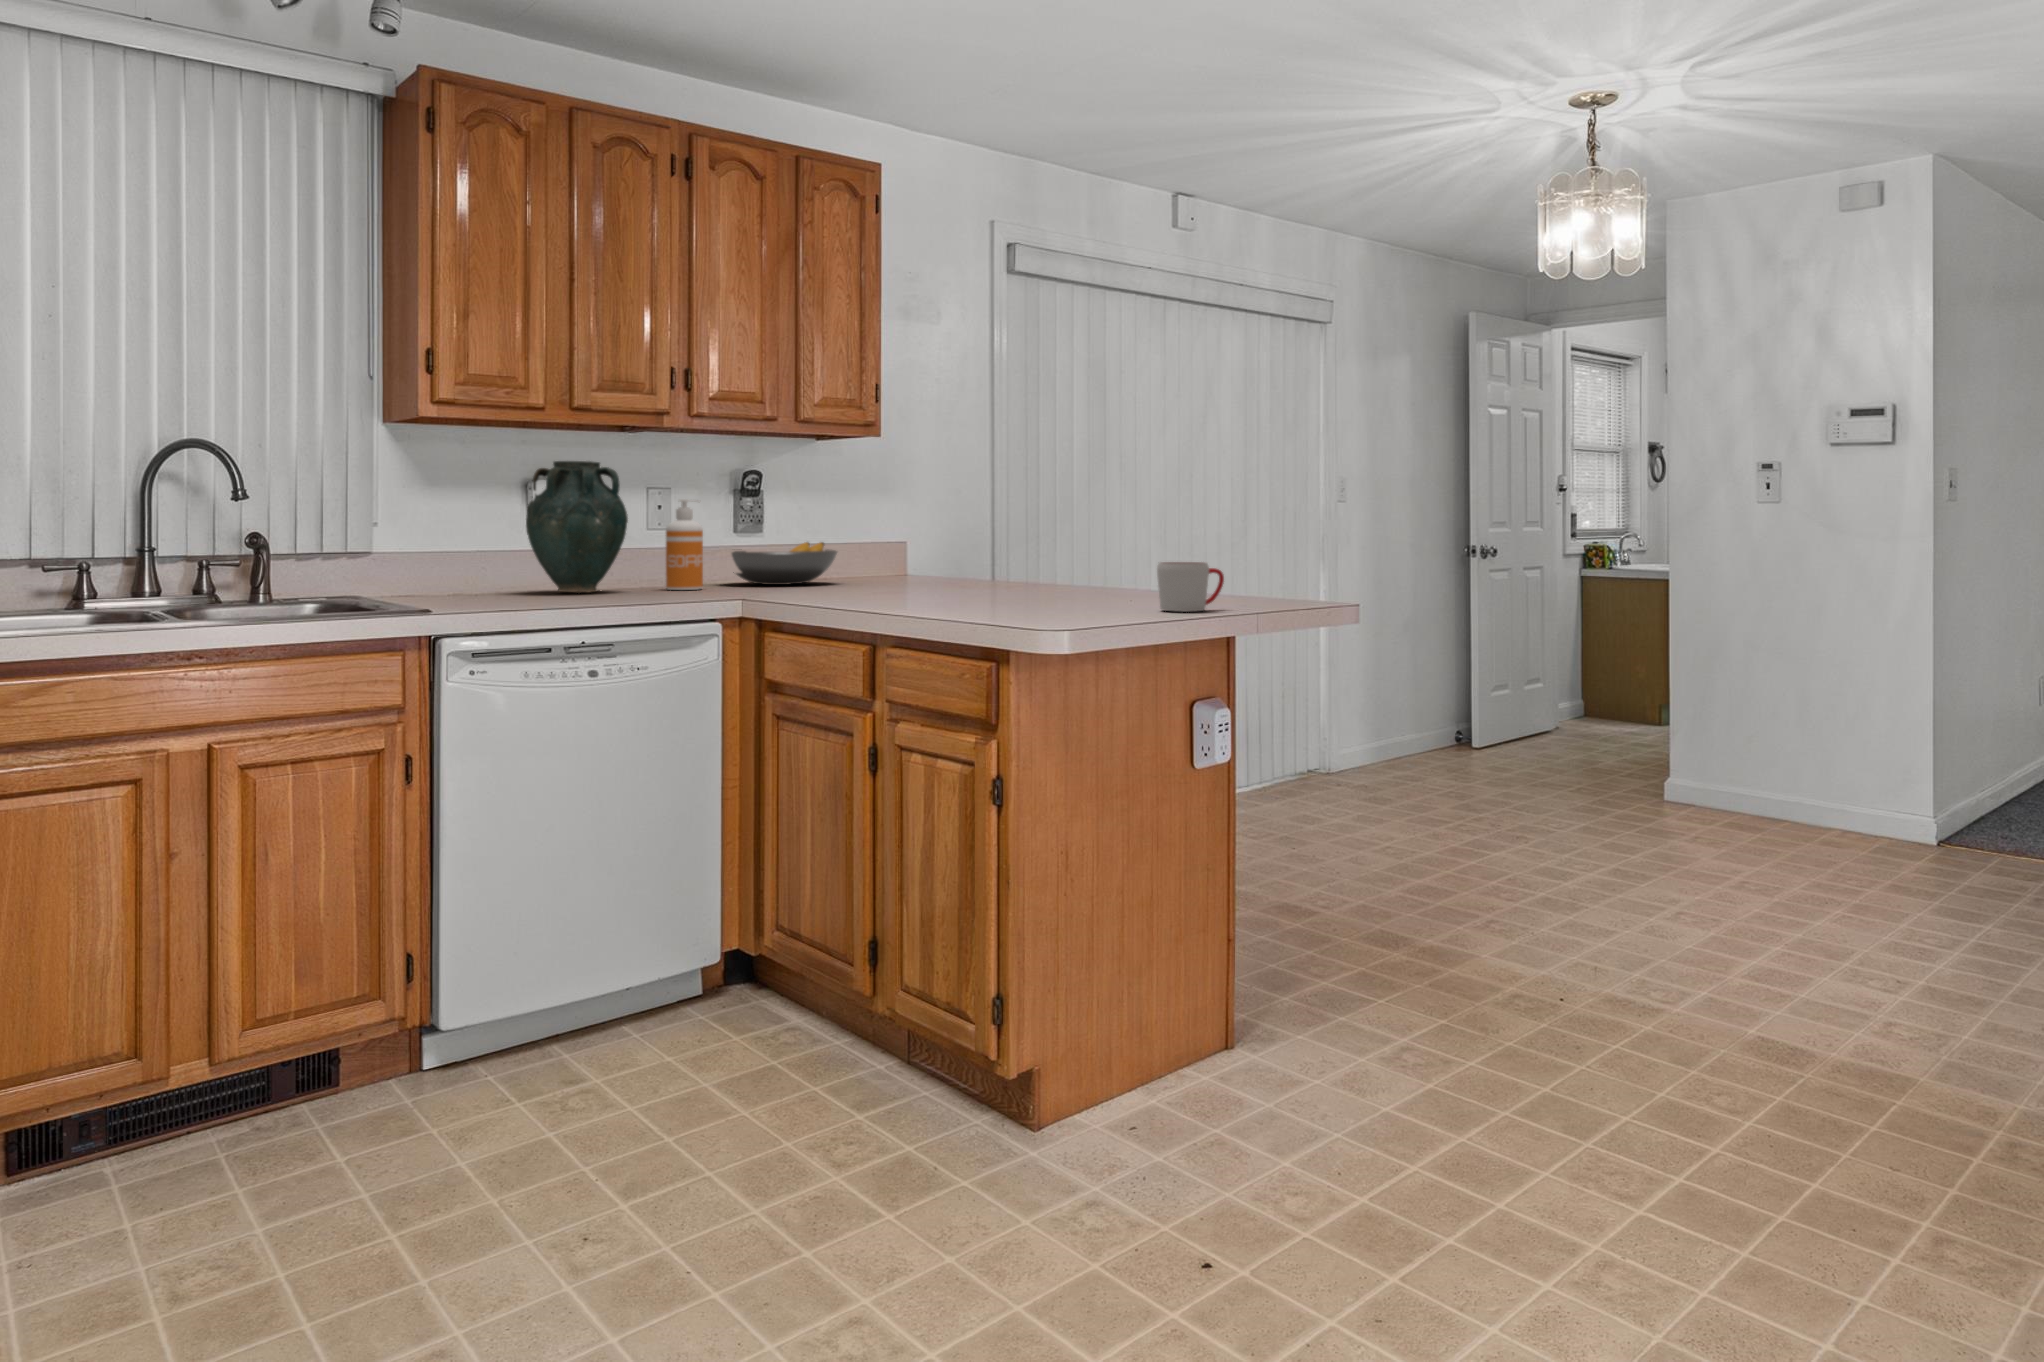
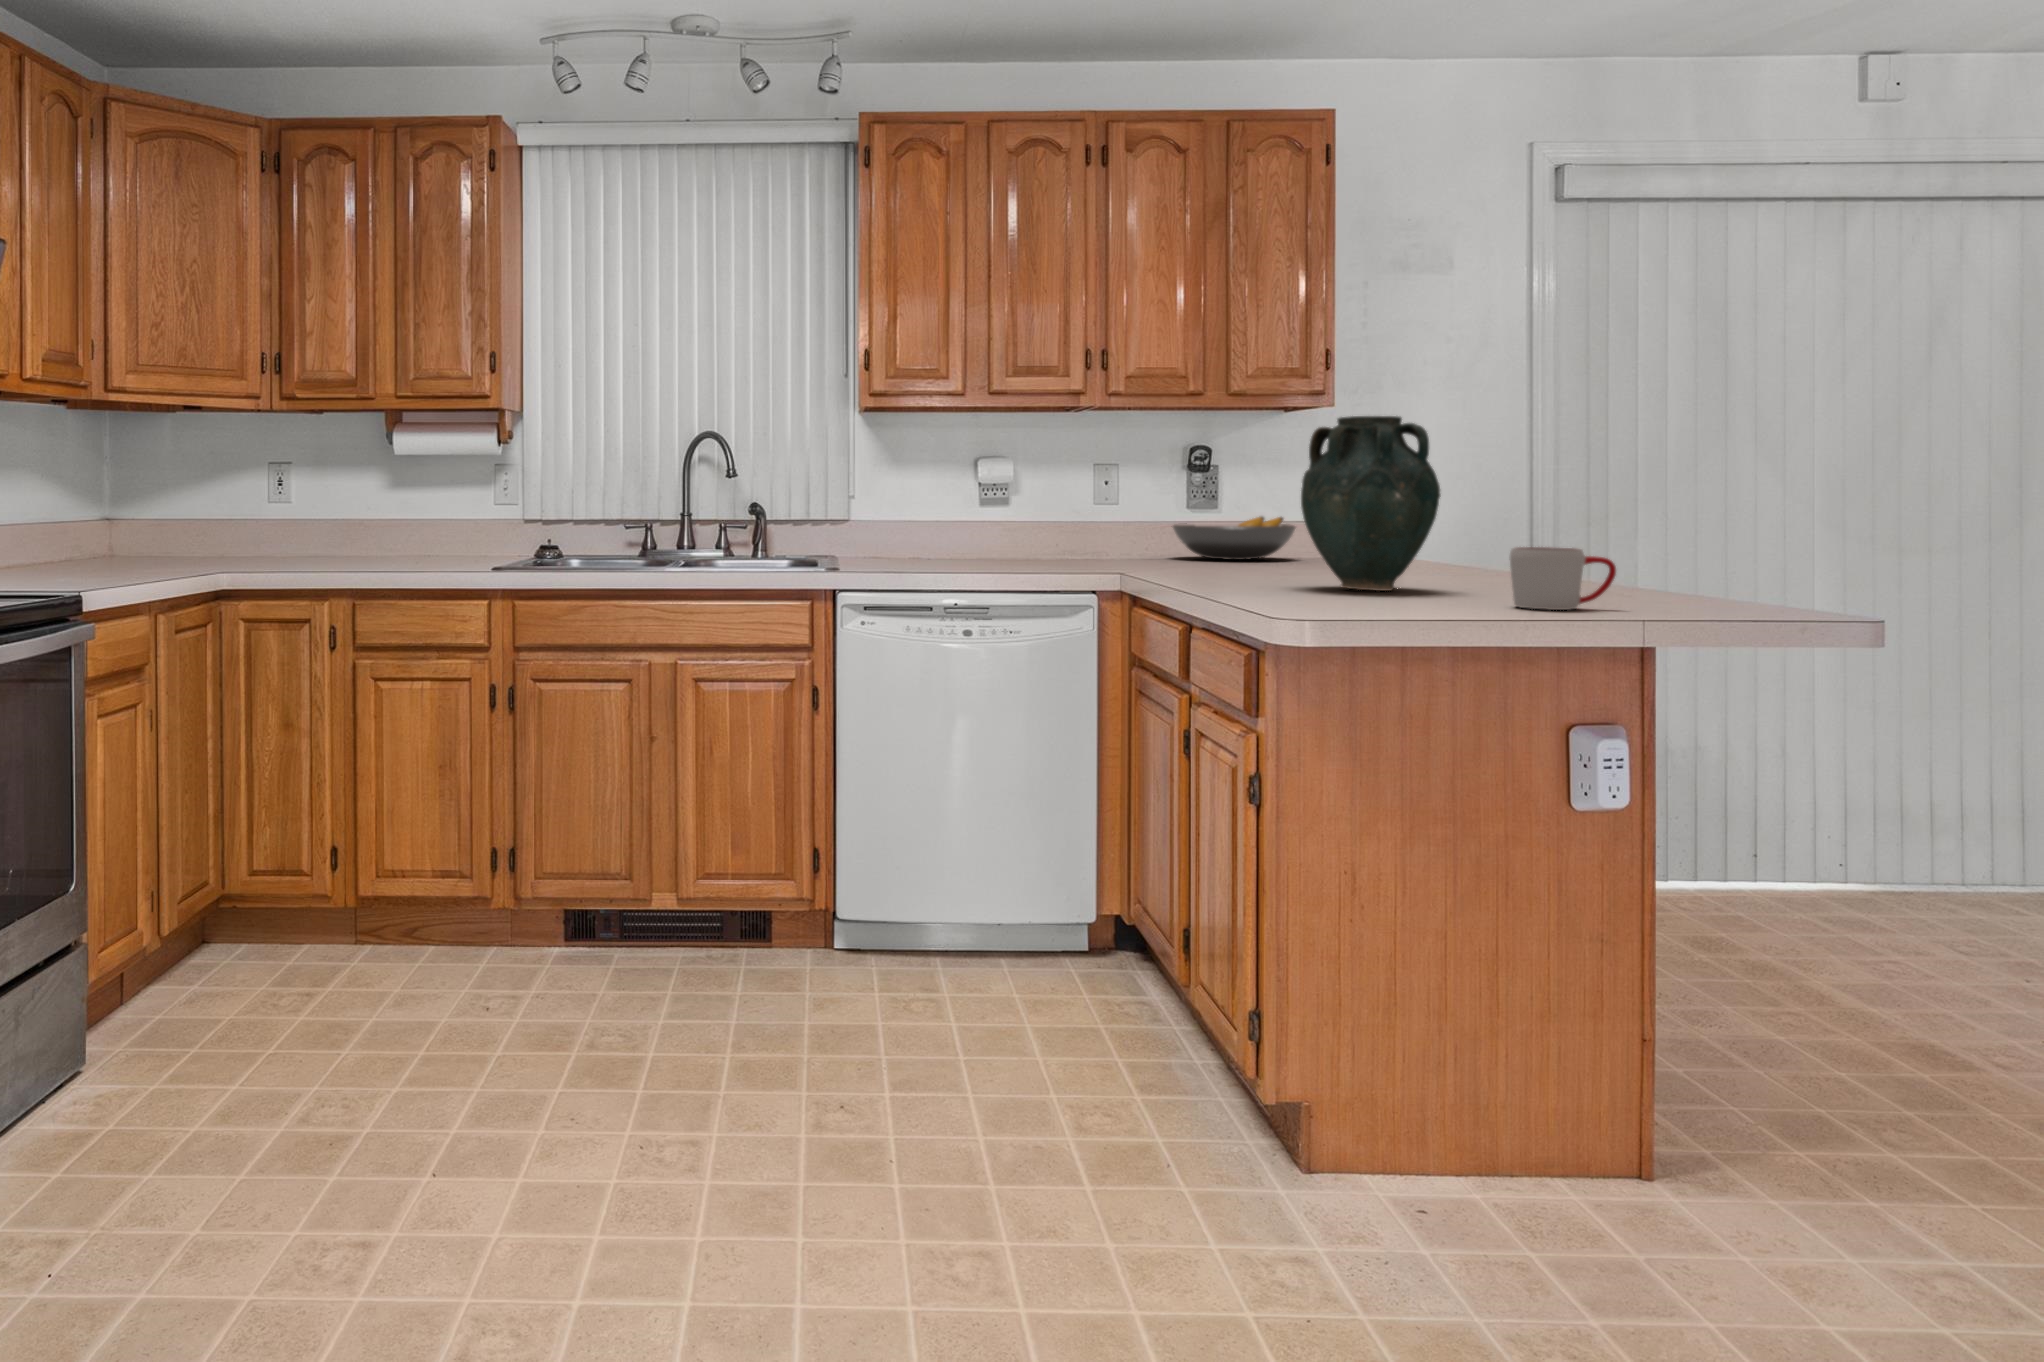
vase: present [526,461,628,593] -> present [1301,416,1441,591]
soap dispenser: present [666,499,703,590] -> none [1101,474,1137,561]

